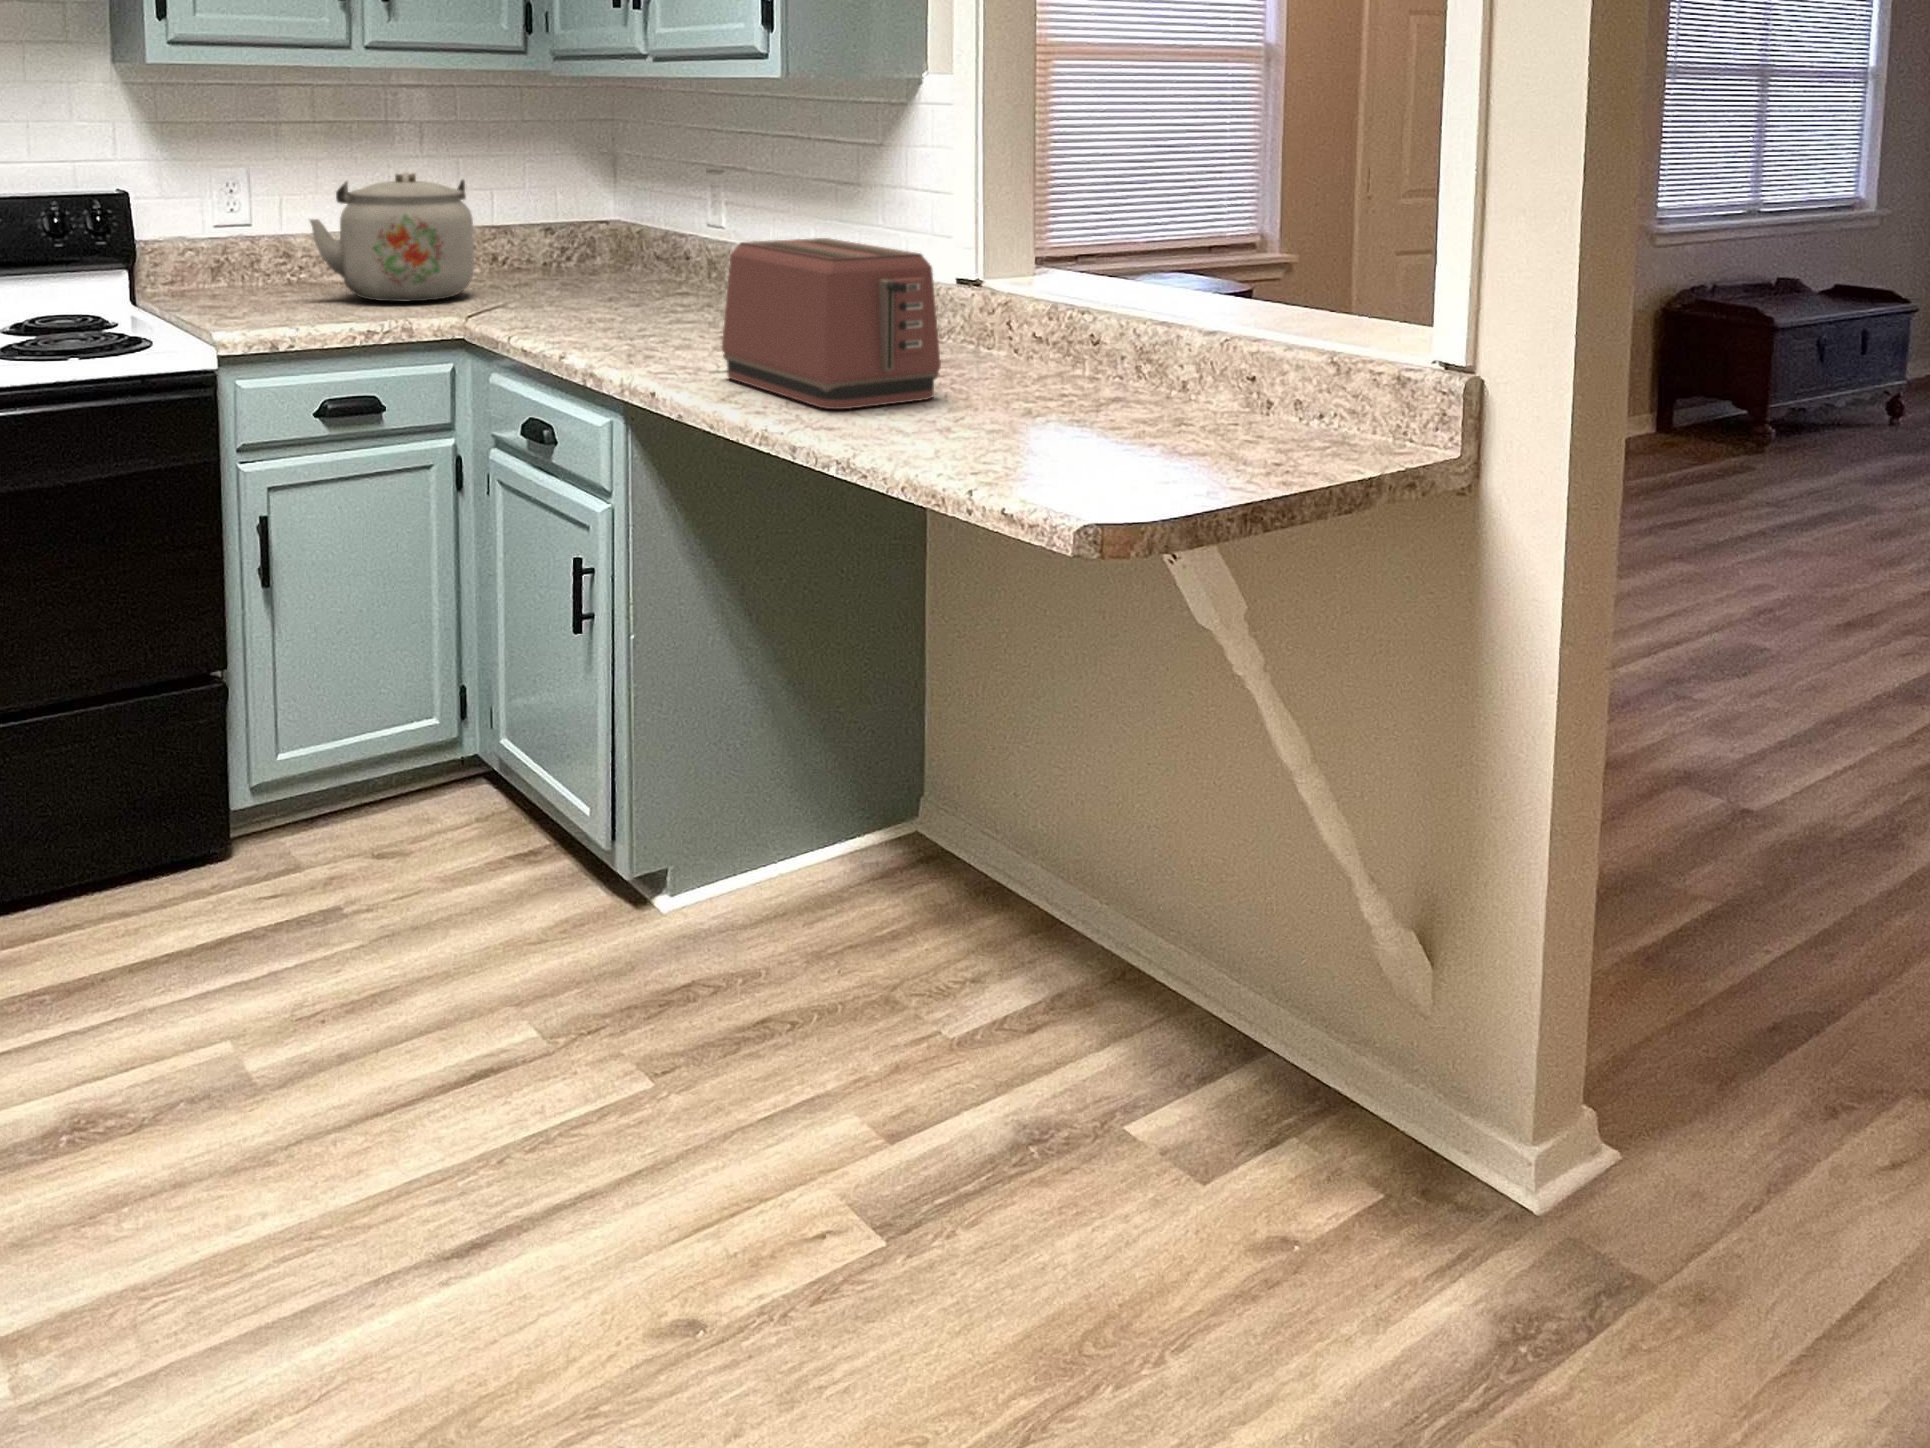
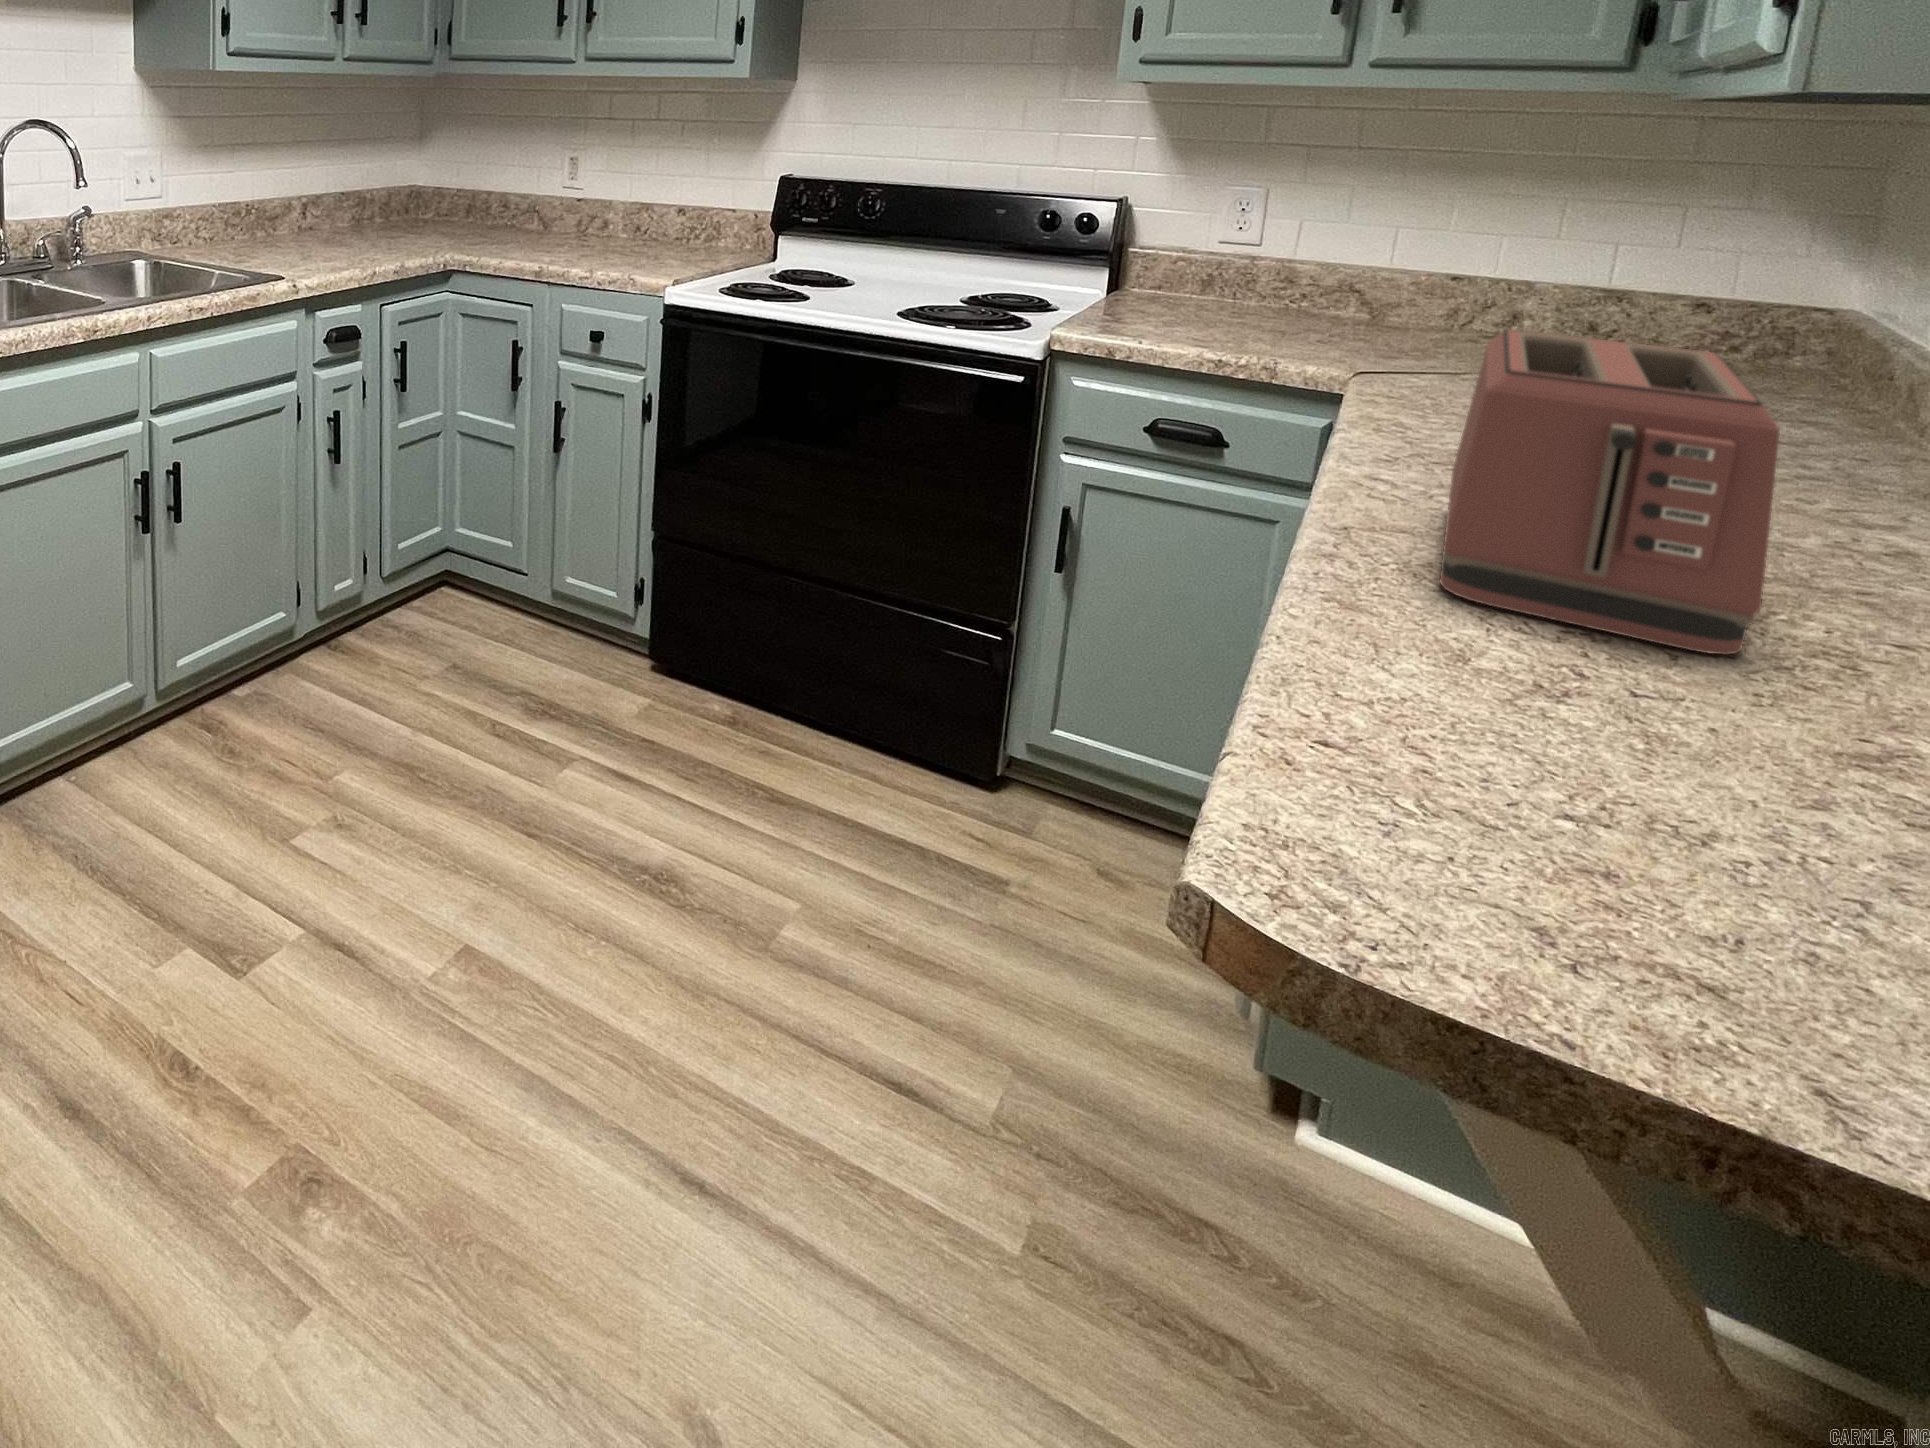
kettle: present [310,172,474,301] -> none [1281,206,1512,352]

